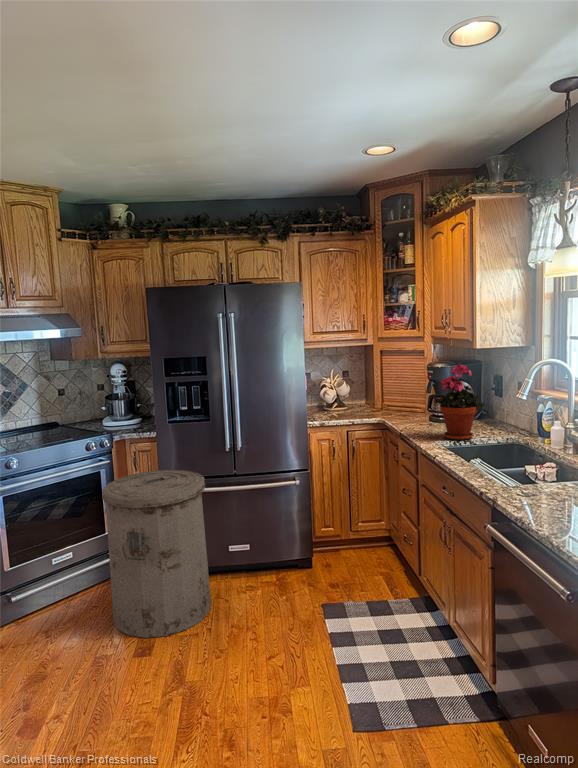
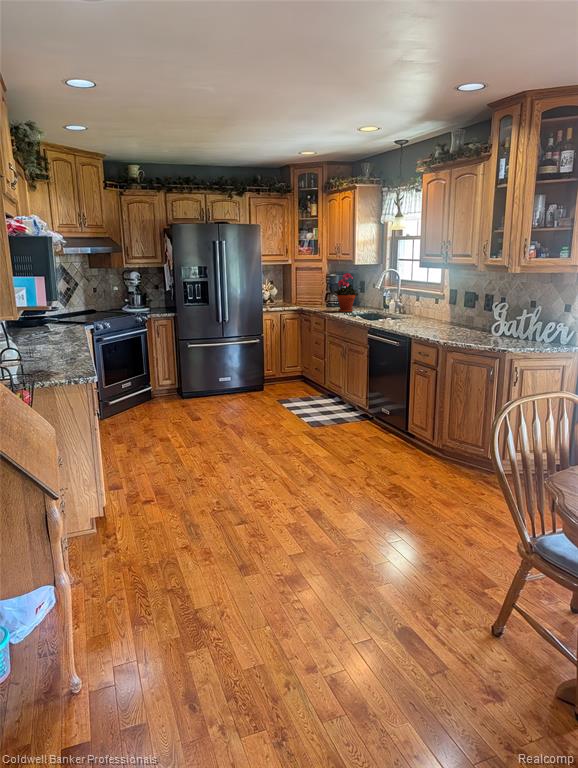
trash can: present [102,470,211,638] -> none [160,332,219,416]

